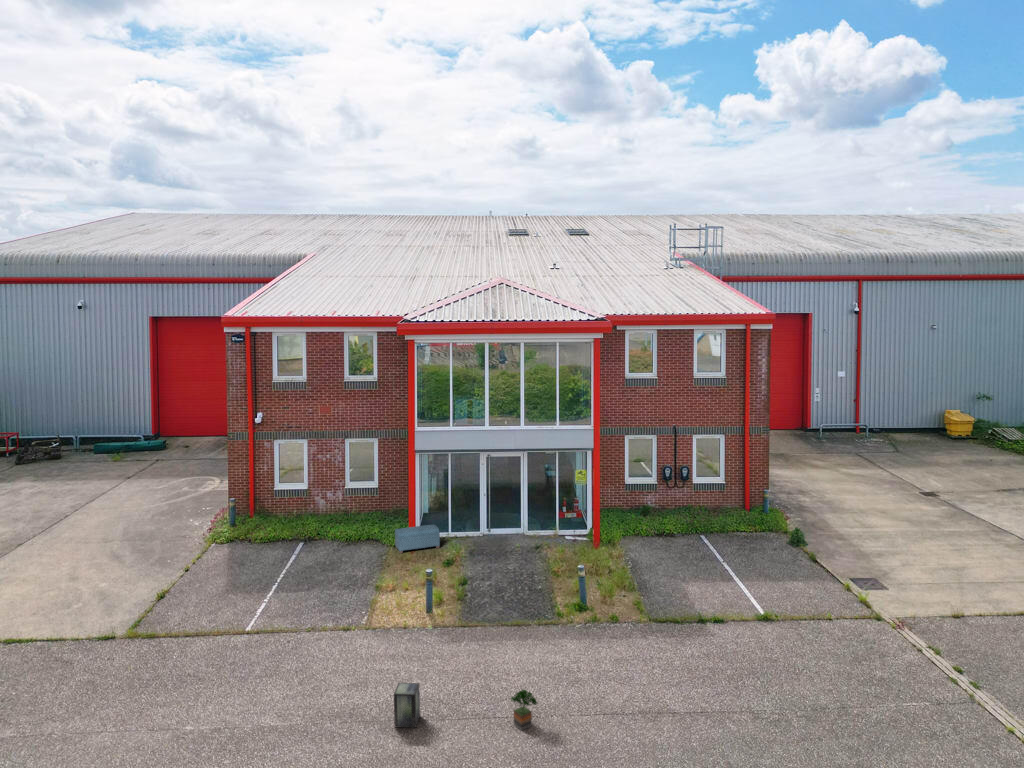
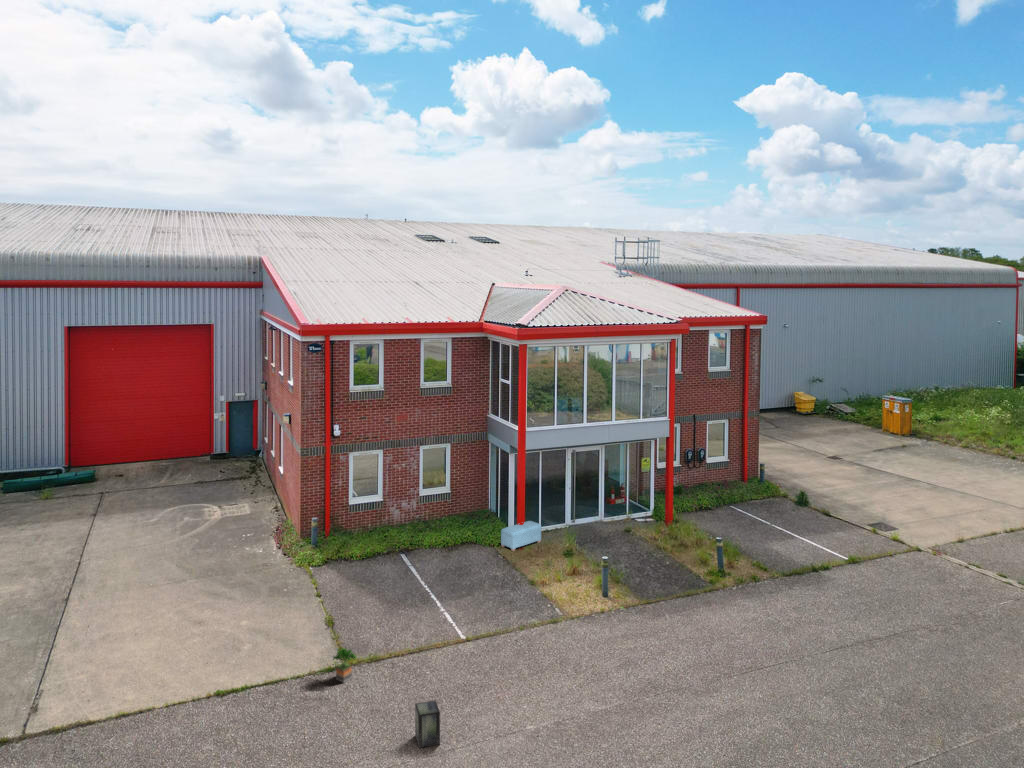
storage box: present [394,683,420,728] -> present [415,701,440,748]
potted tree: present [511,689,537,730] -> present [333,649,356,683]

